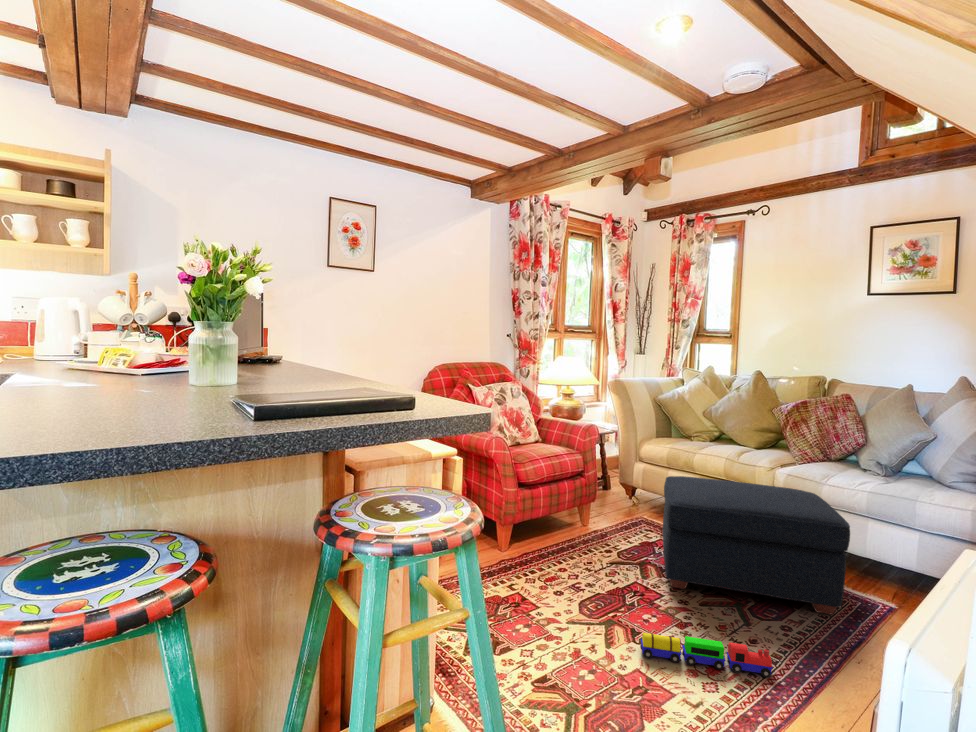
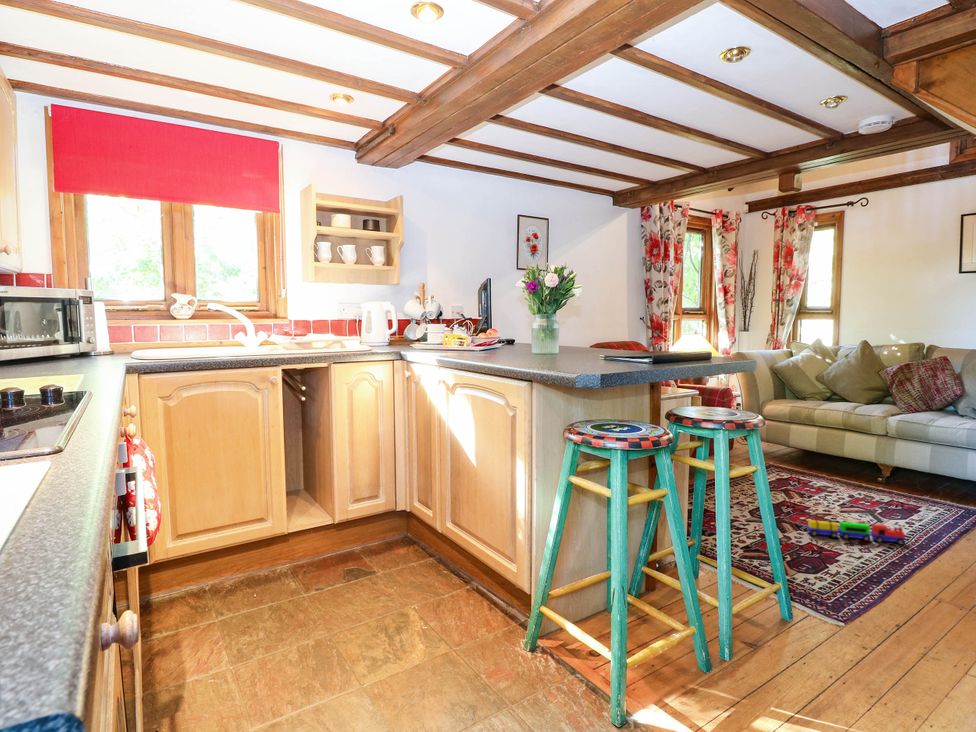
ottoman: present [663,476,850,614] -> none [797,425,956,516]

